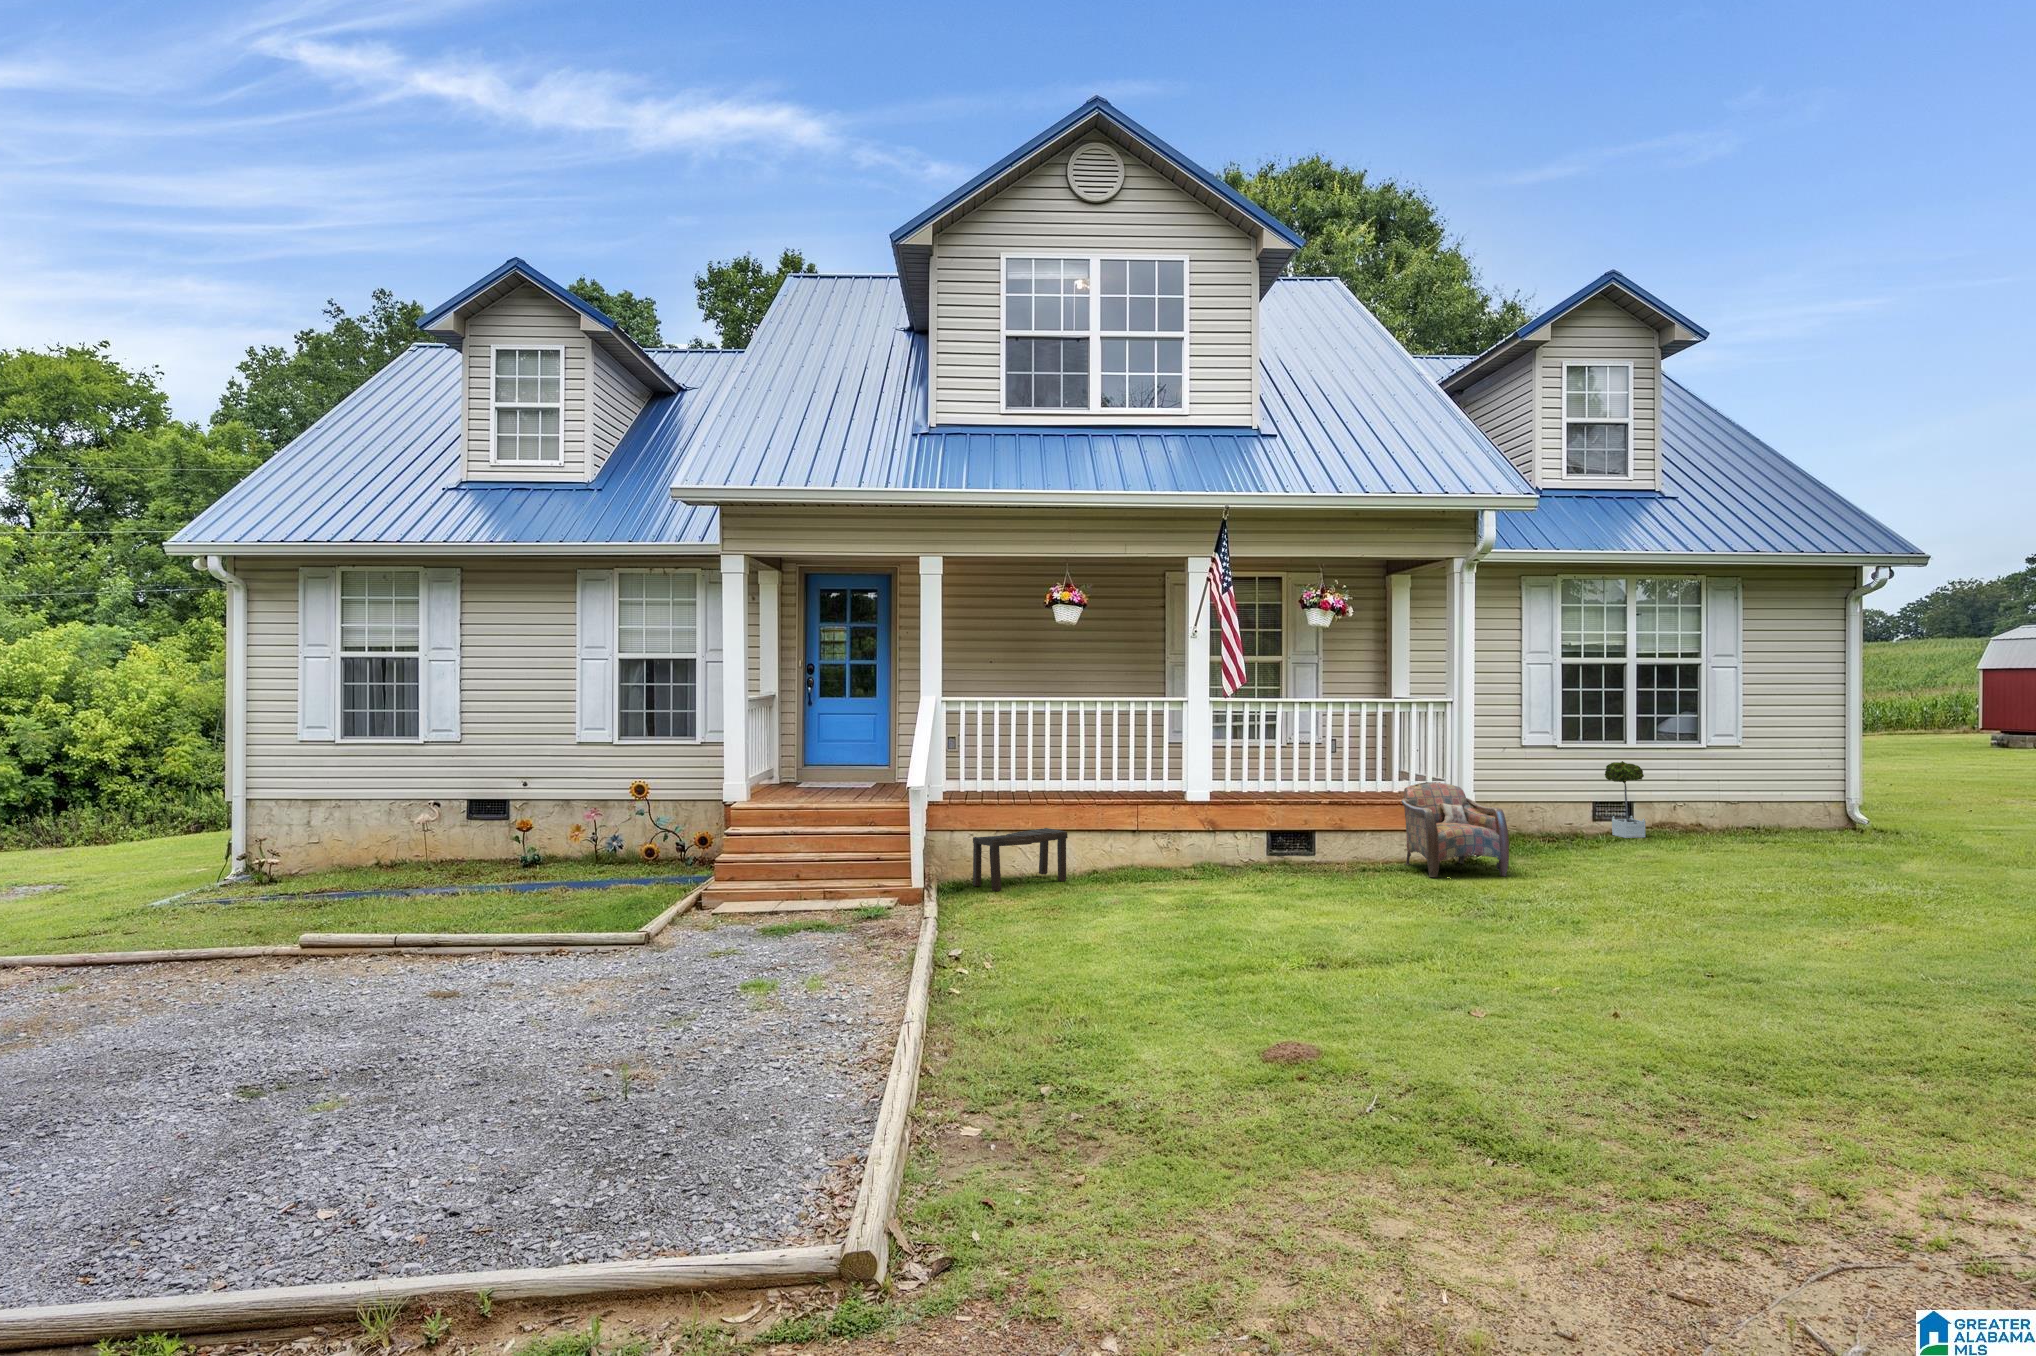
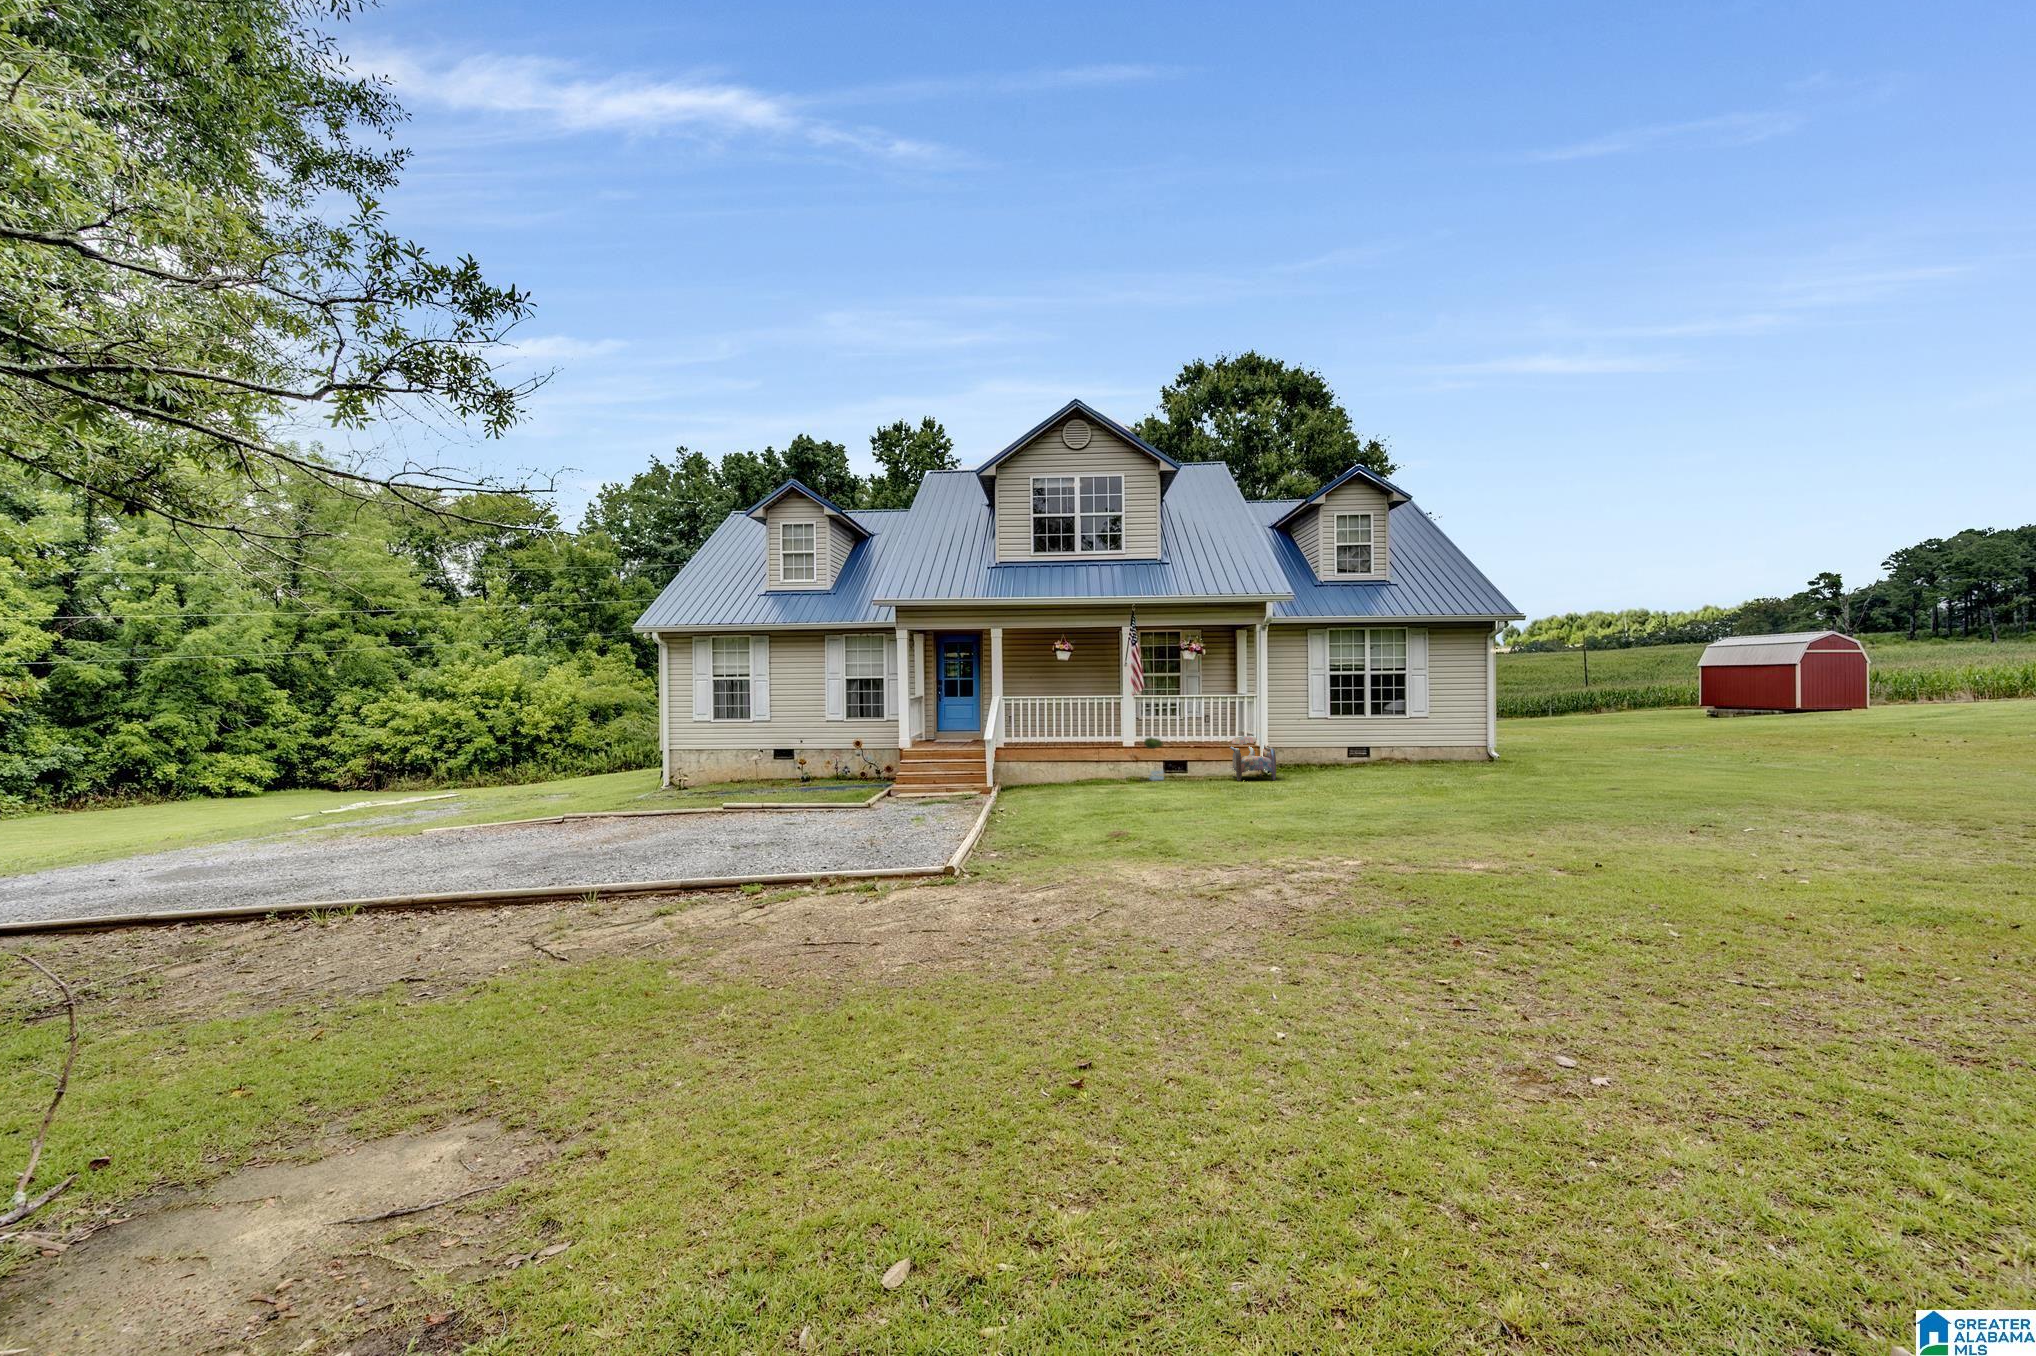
potted tree: present [1605,761,1646,838] -> present [1144,738,1164,780]
bench: present [973,828,1068,891] -> none [1018,759,1063,786]

